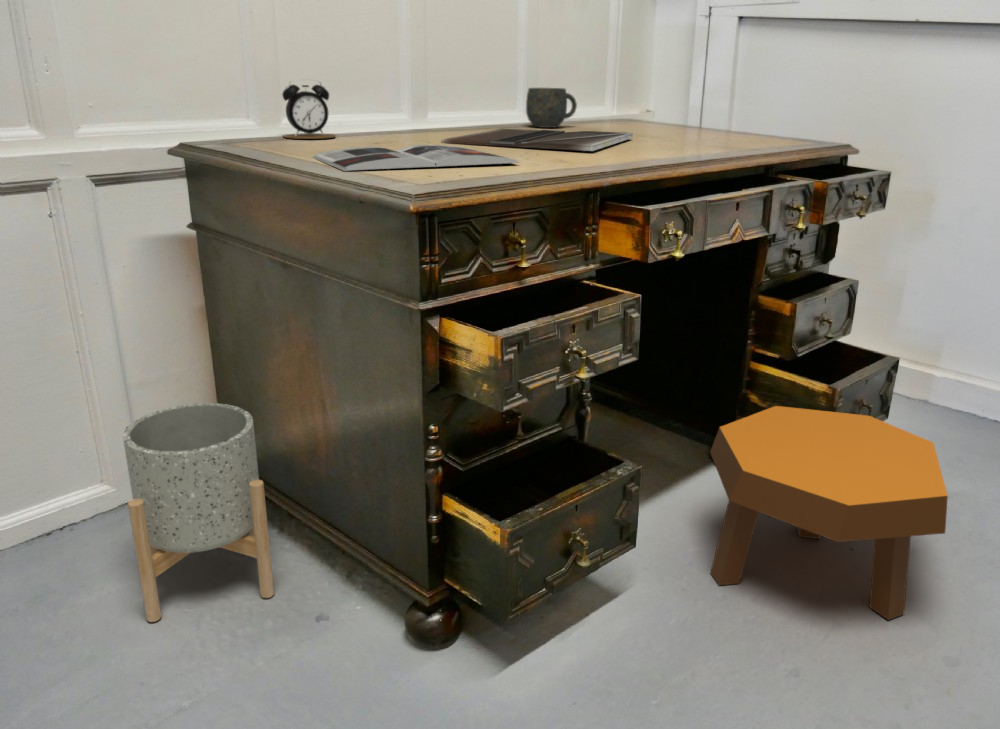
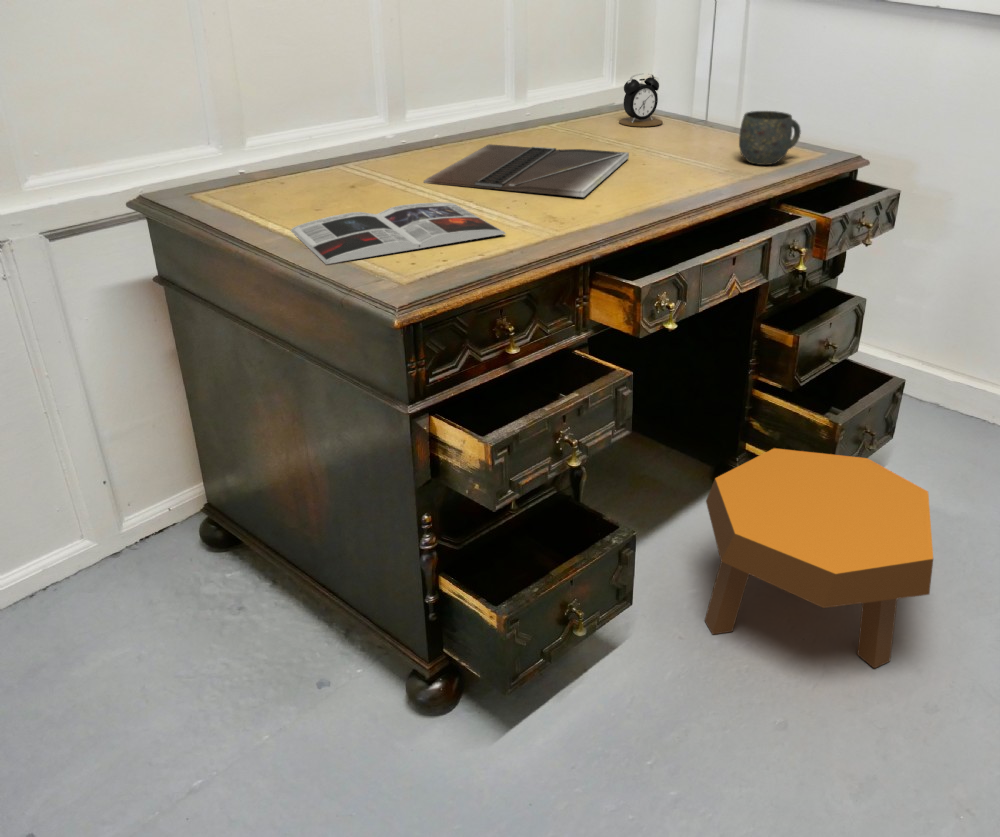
alarm clock: present [282,83,335,139] -> present [619,74,663,126]
mug: present [526,88,577,128] -> present [739,111,801,165]
planter: present [123,403,274,622] -> none [122,474,280,692]

